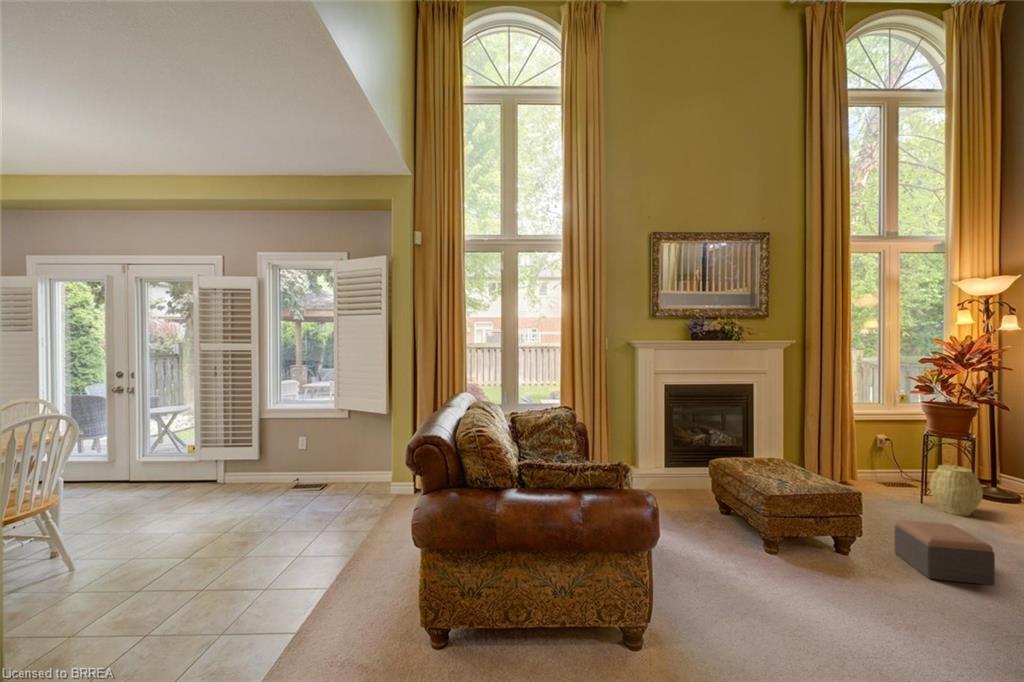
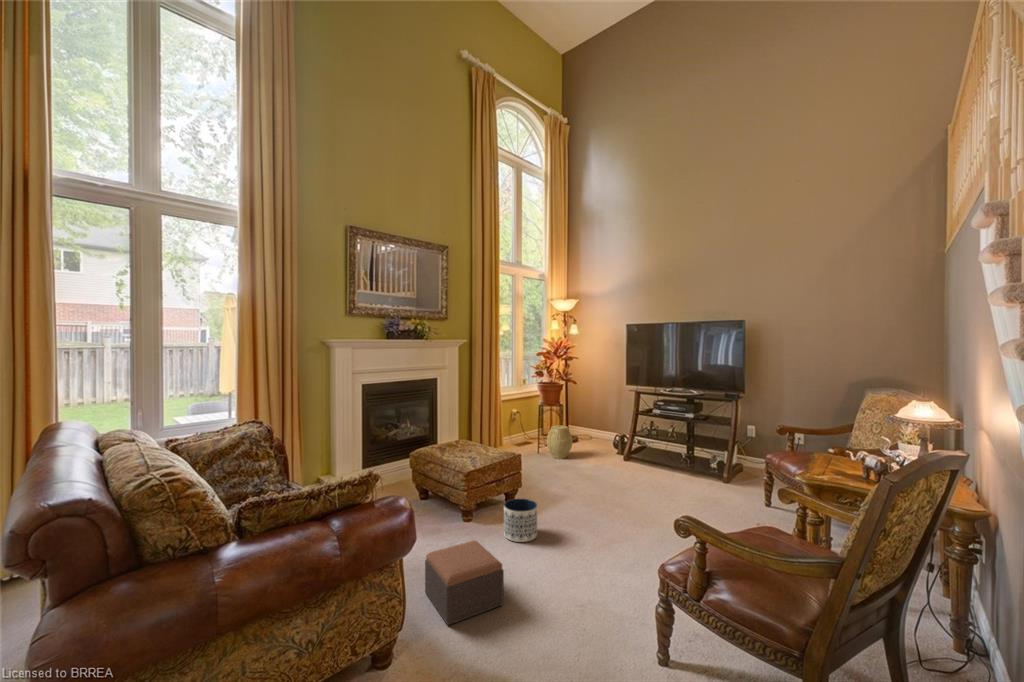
footstool: present [894,520,995,585] -> present [425,541,504,625]
planter: none [815,540,868,600] -> present [504,499,537,542]

